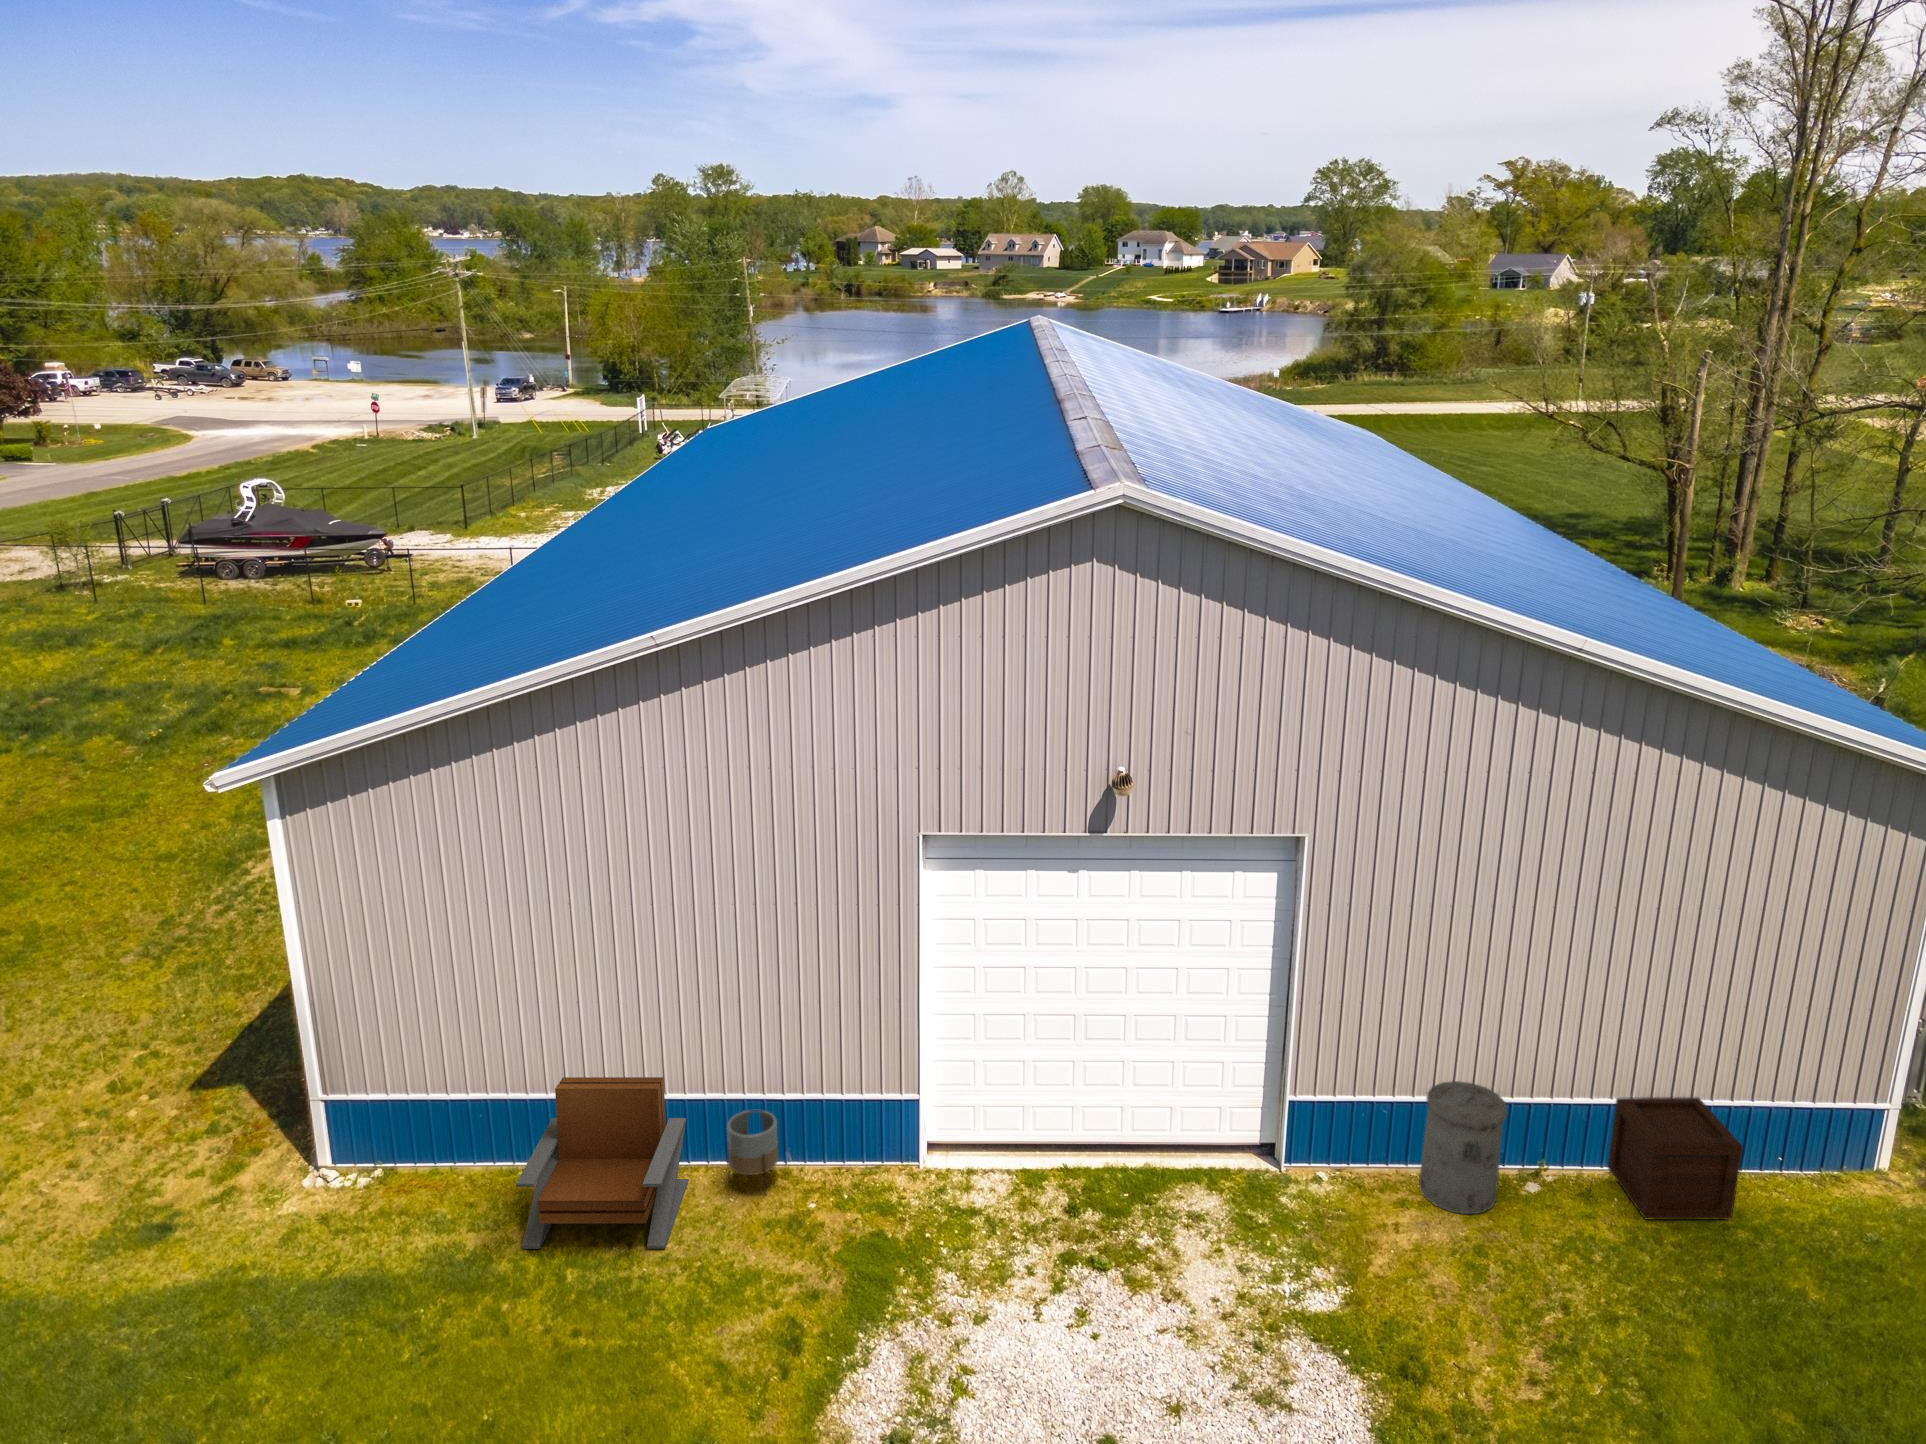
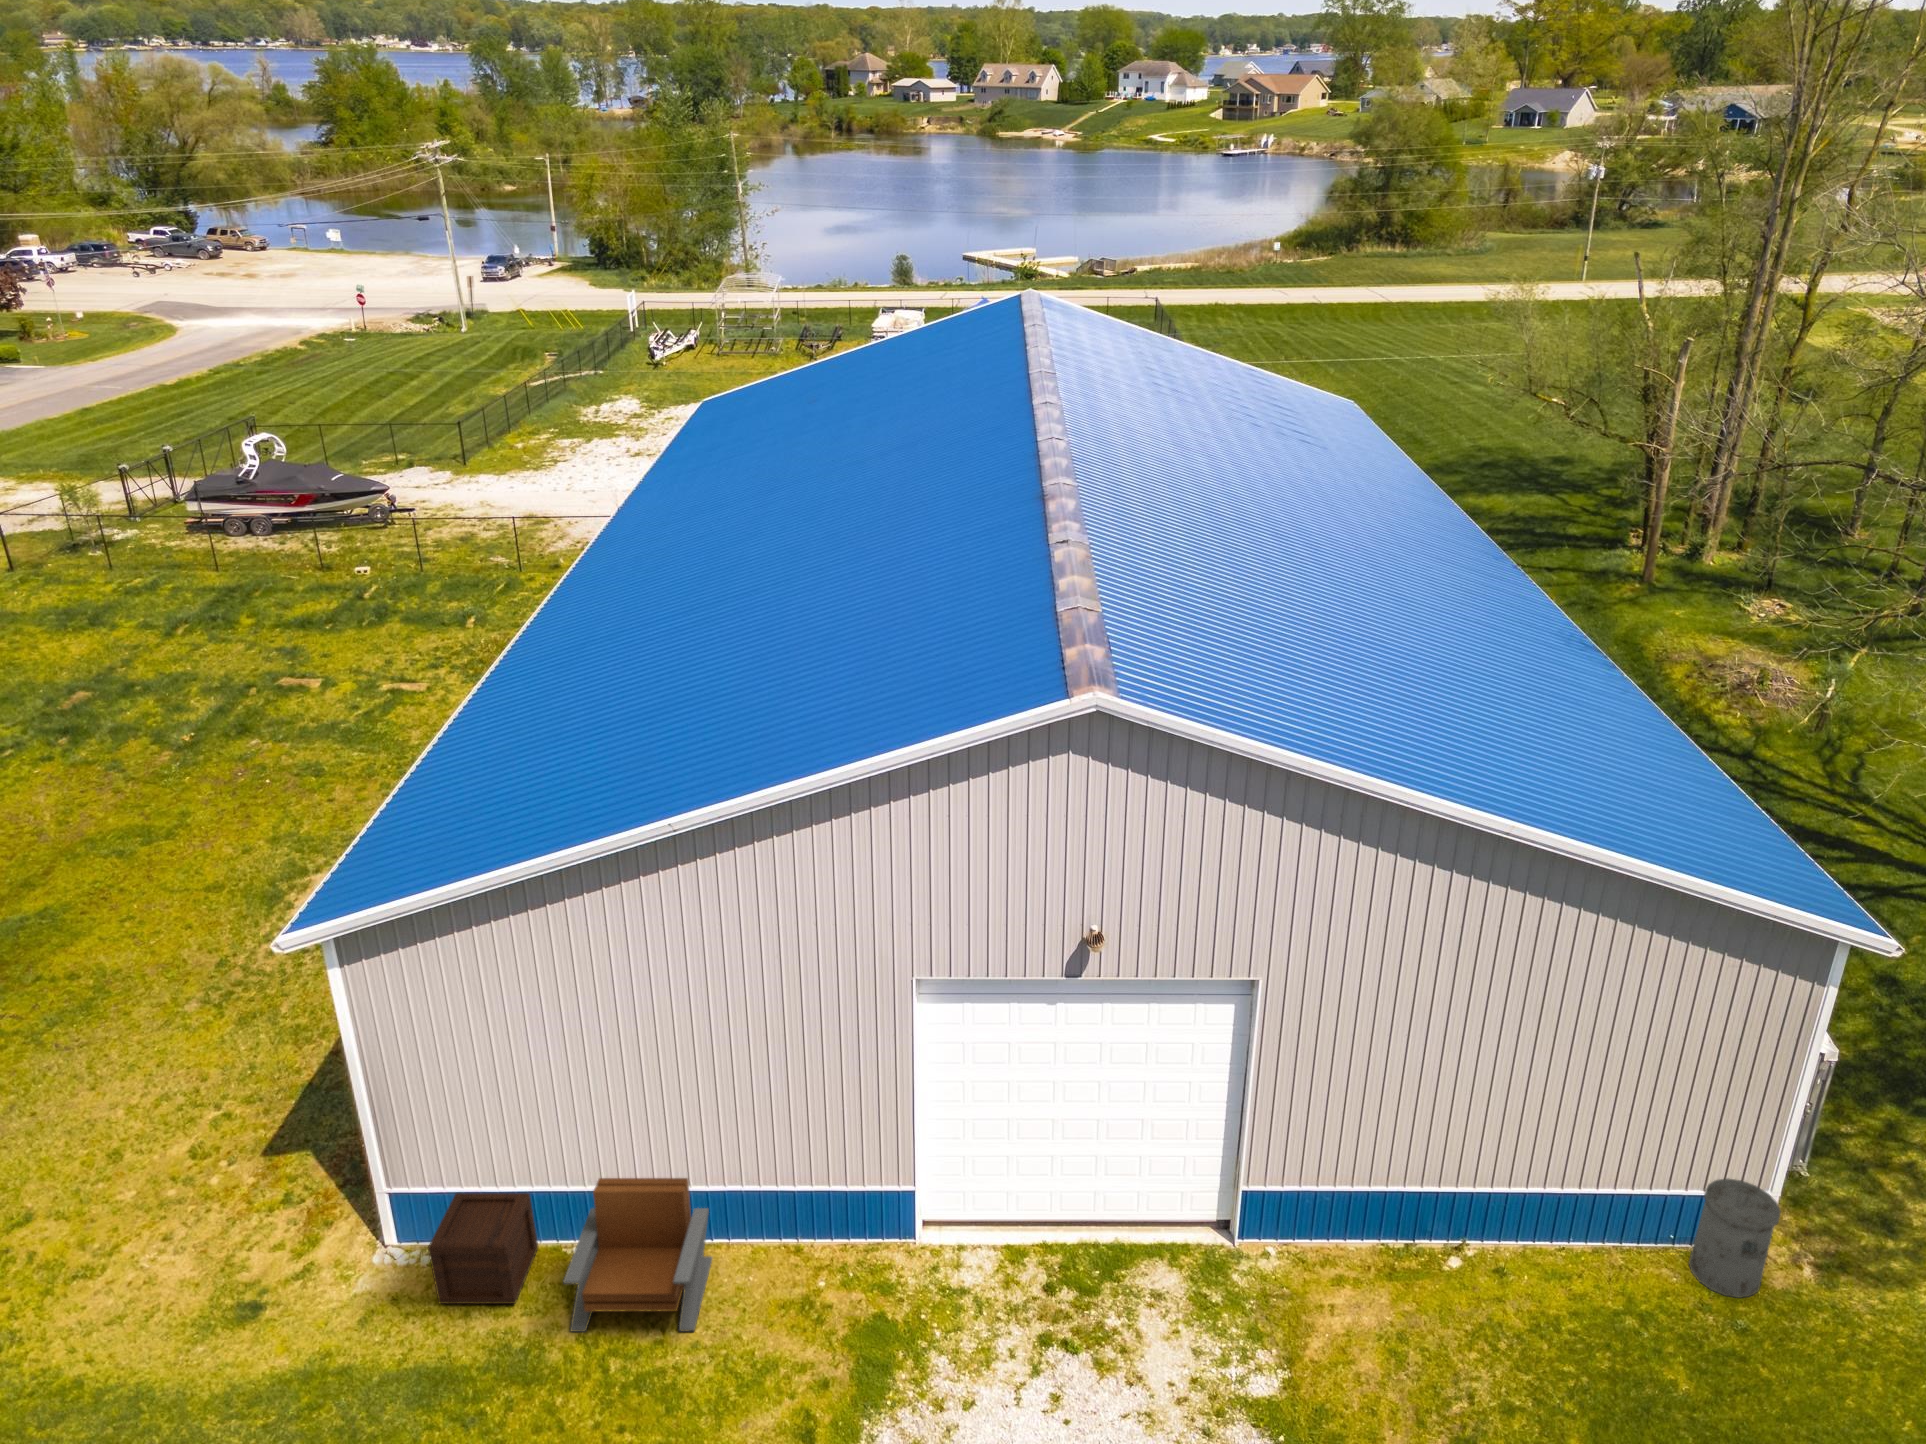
trash can: present [1419,1081,1507,1214] -> present [1689,1178,1780,1298]
wooden crate: present [1607,1097,1743,1220] -> present [428,1193,538,1304]
planter: present [727,1111,778,1176] -> none [745,1199,791,1274]

